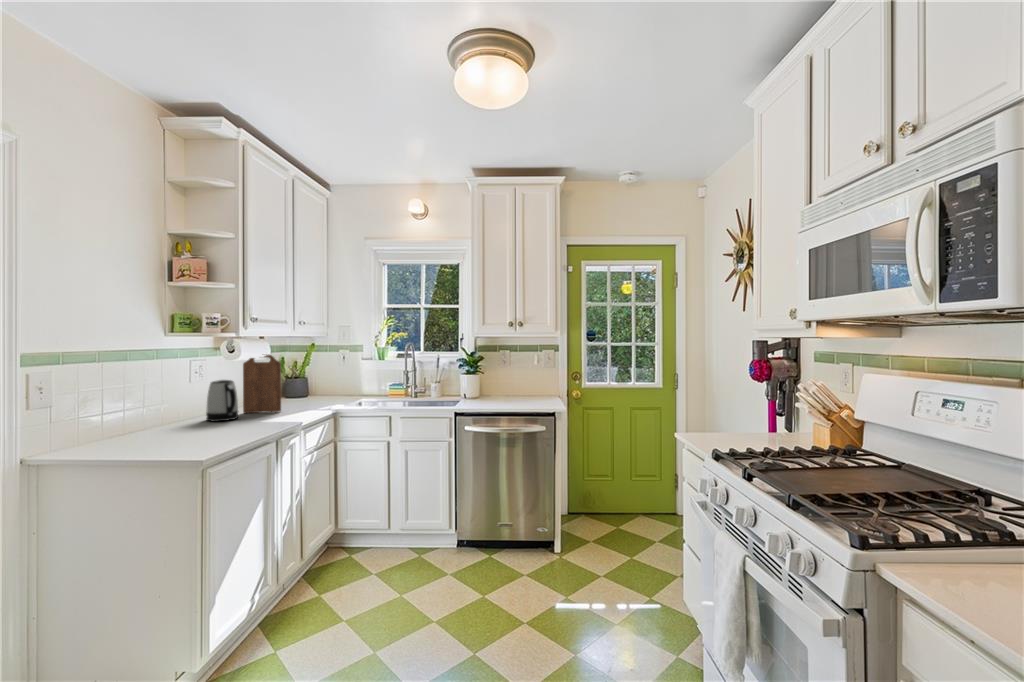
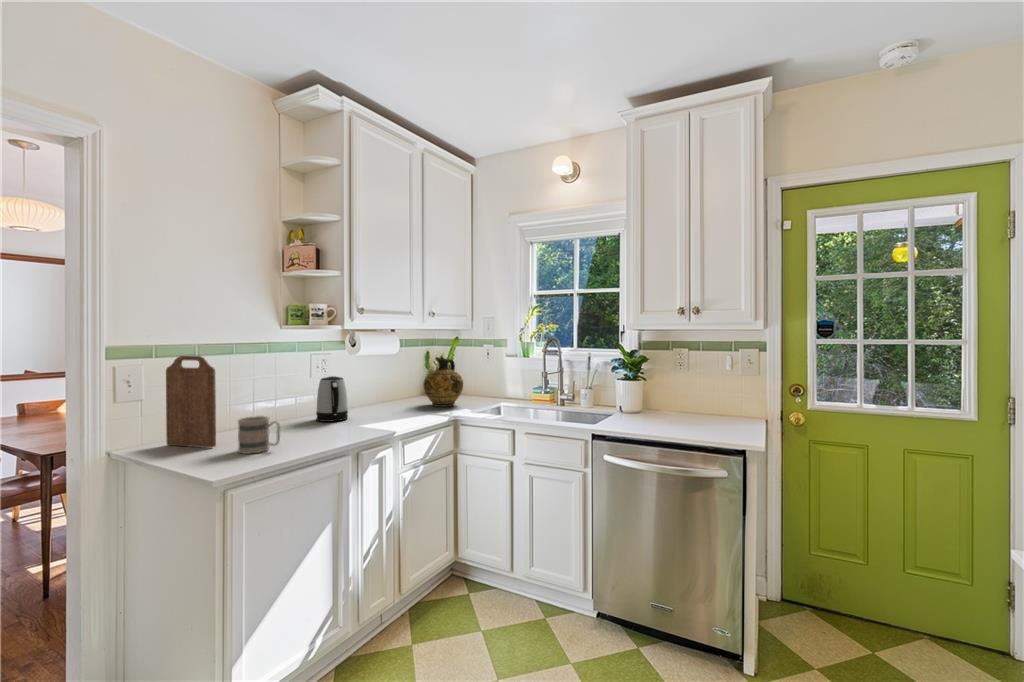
cutting board: present [243,355,281,413] -> present [166,356,216,447]
ceramic jug: none [294,360,332,404] -> present [424,357,463,407]
mug: none [174,415,218,449] -> present [238,416,281,454]

